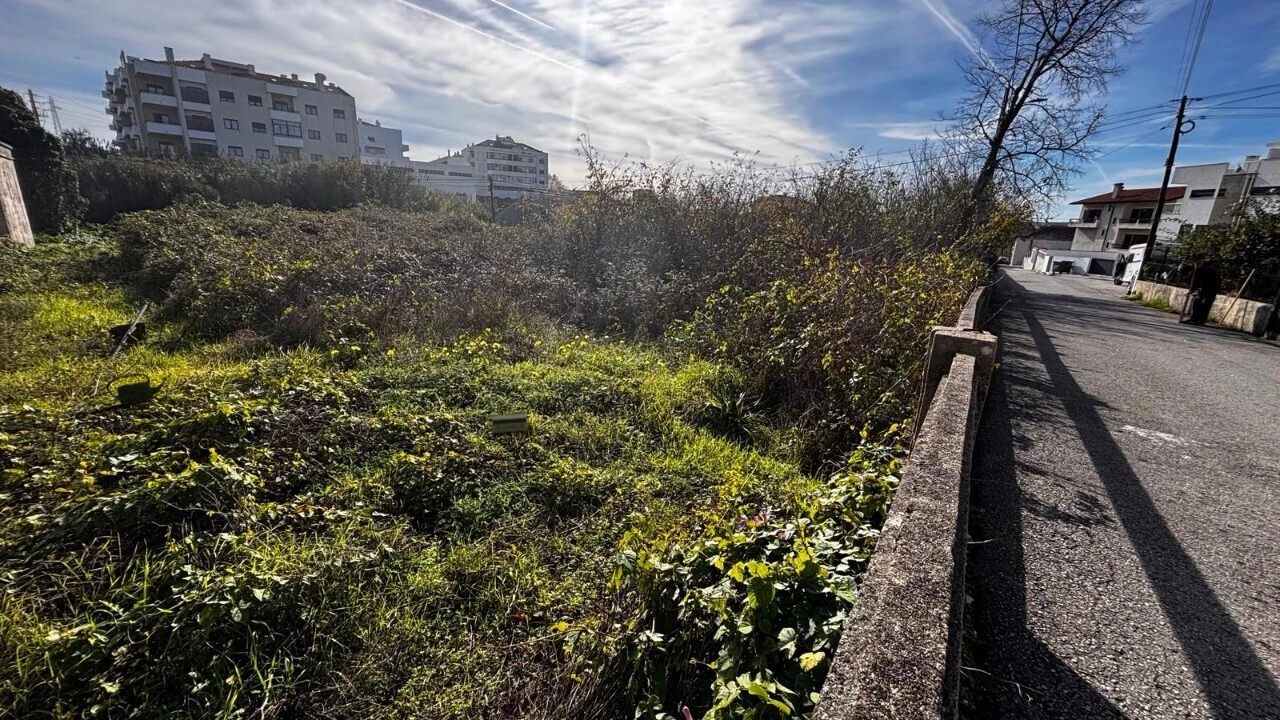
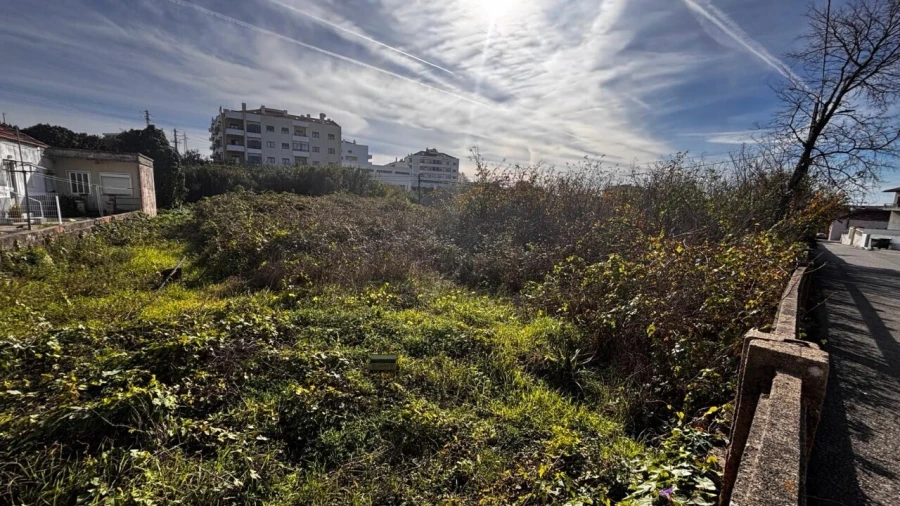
watering can: present [106,373,170,405] -> none [124,309,166,330]

